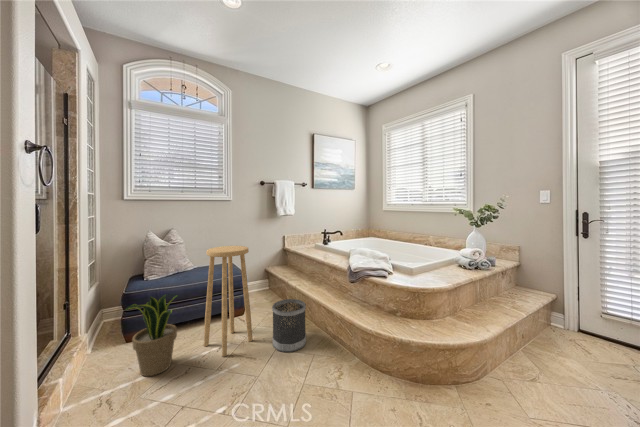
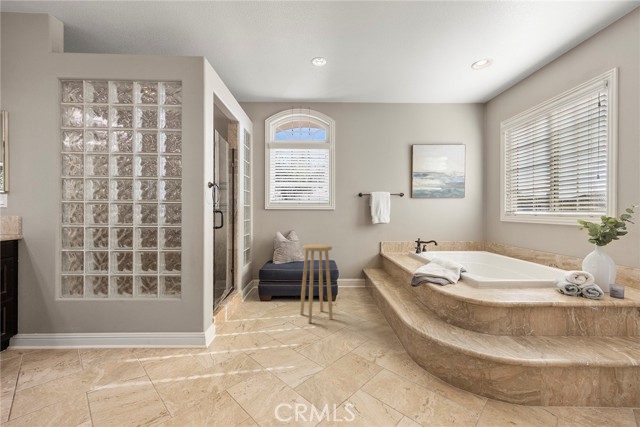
potted plant: present [126,295,177,376] -> none [255,271,285,322]
wastebasket: present [272,299,306,352] -> none [345,292,373,333]

